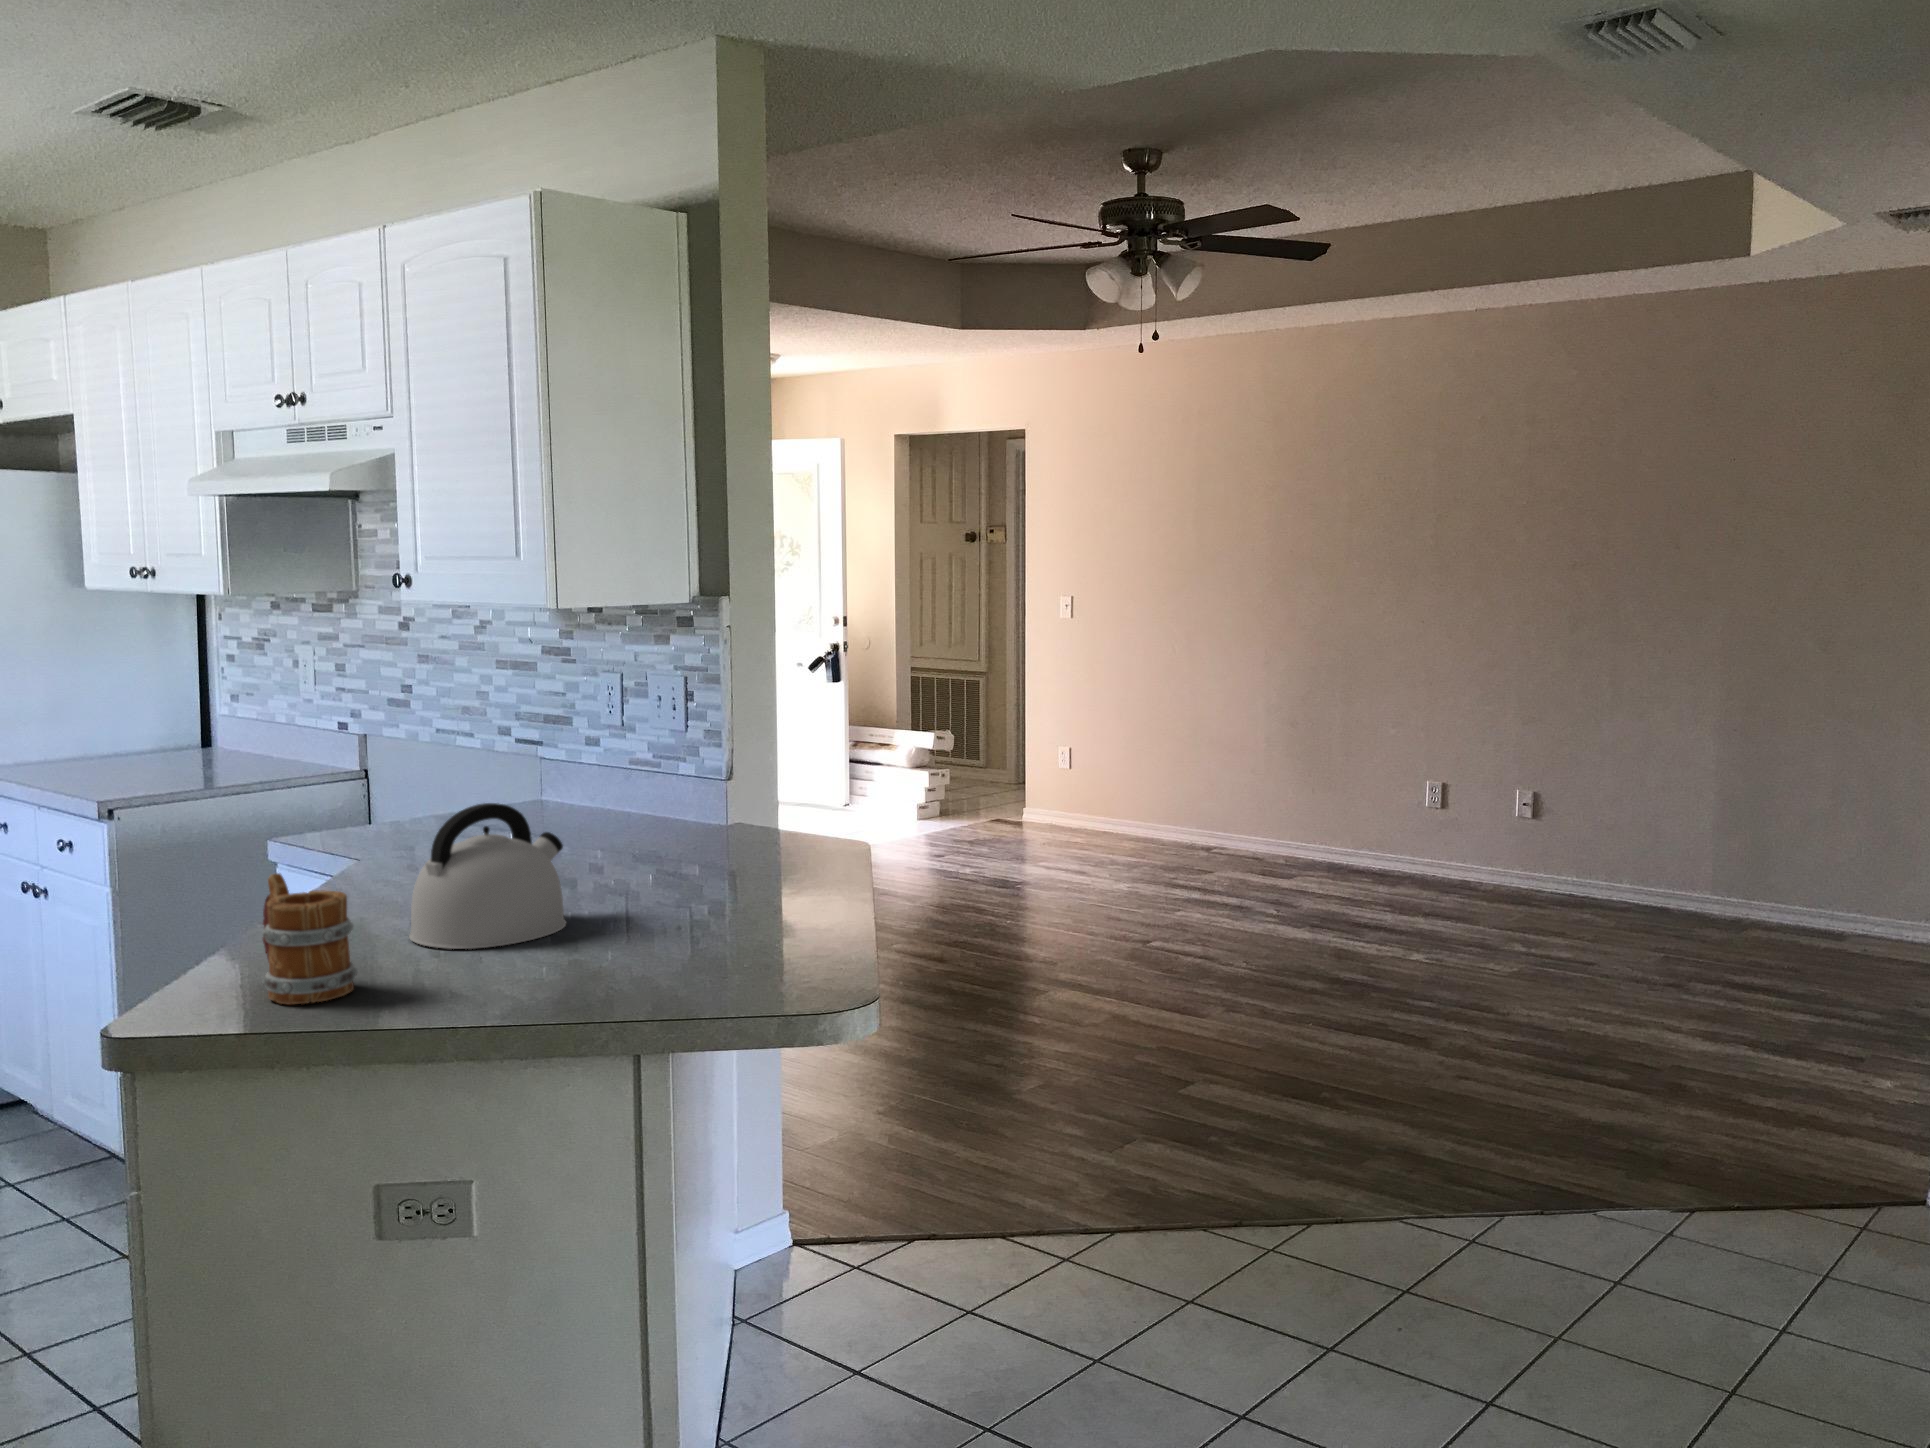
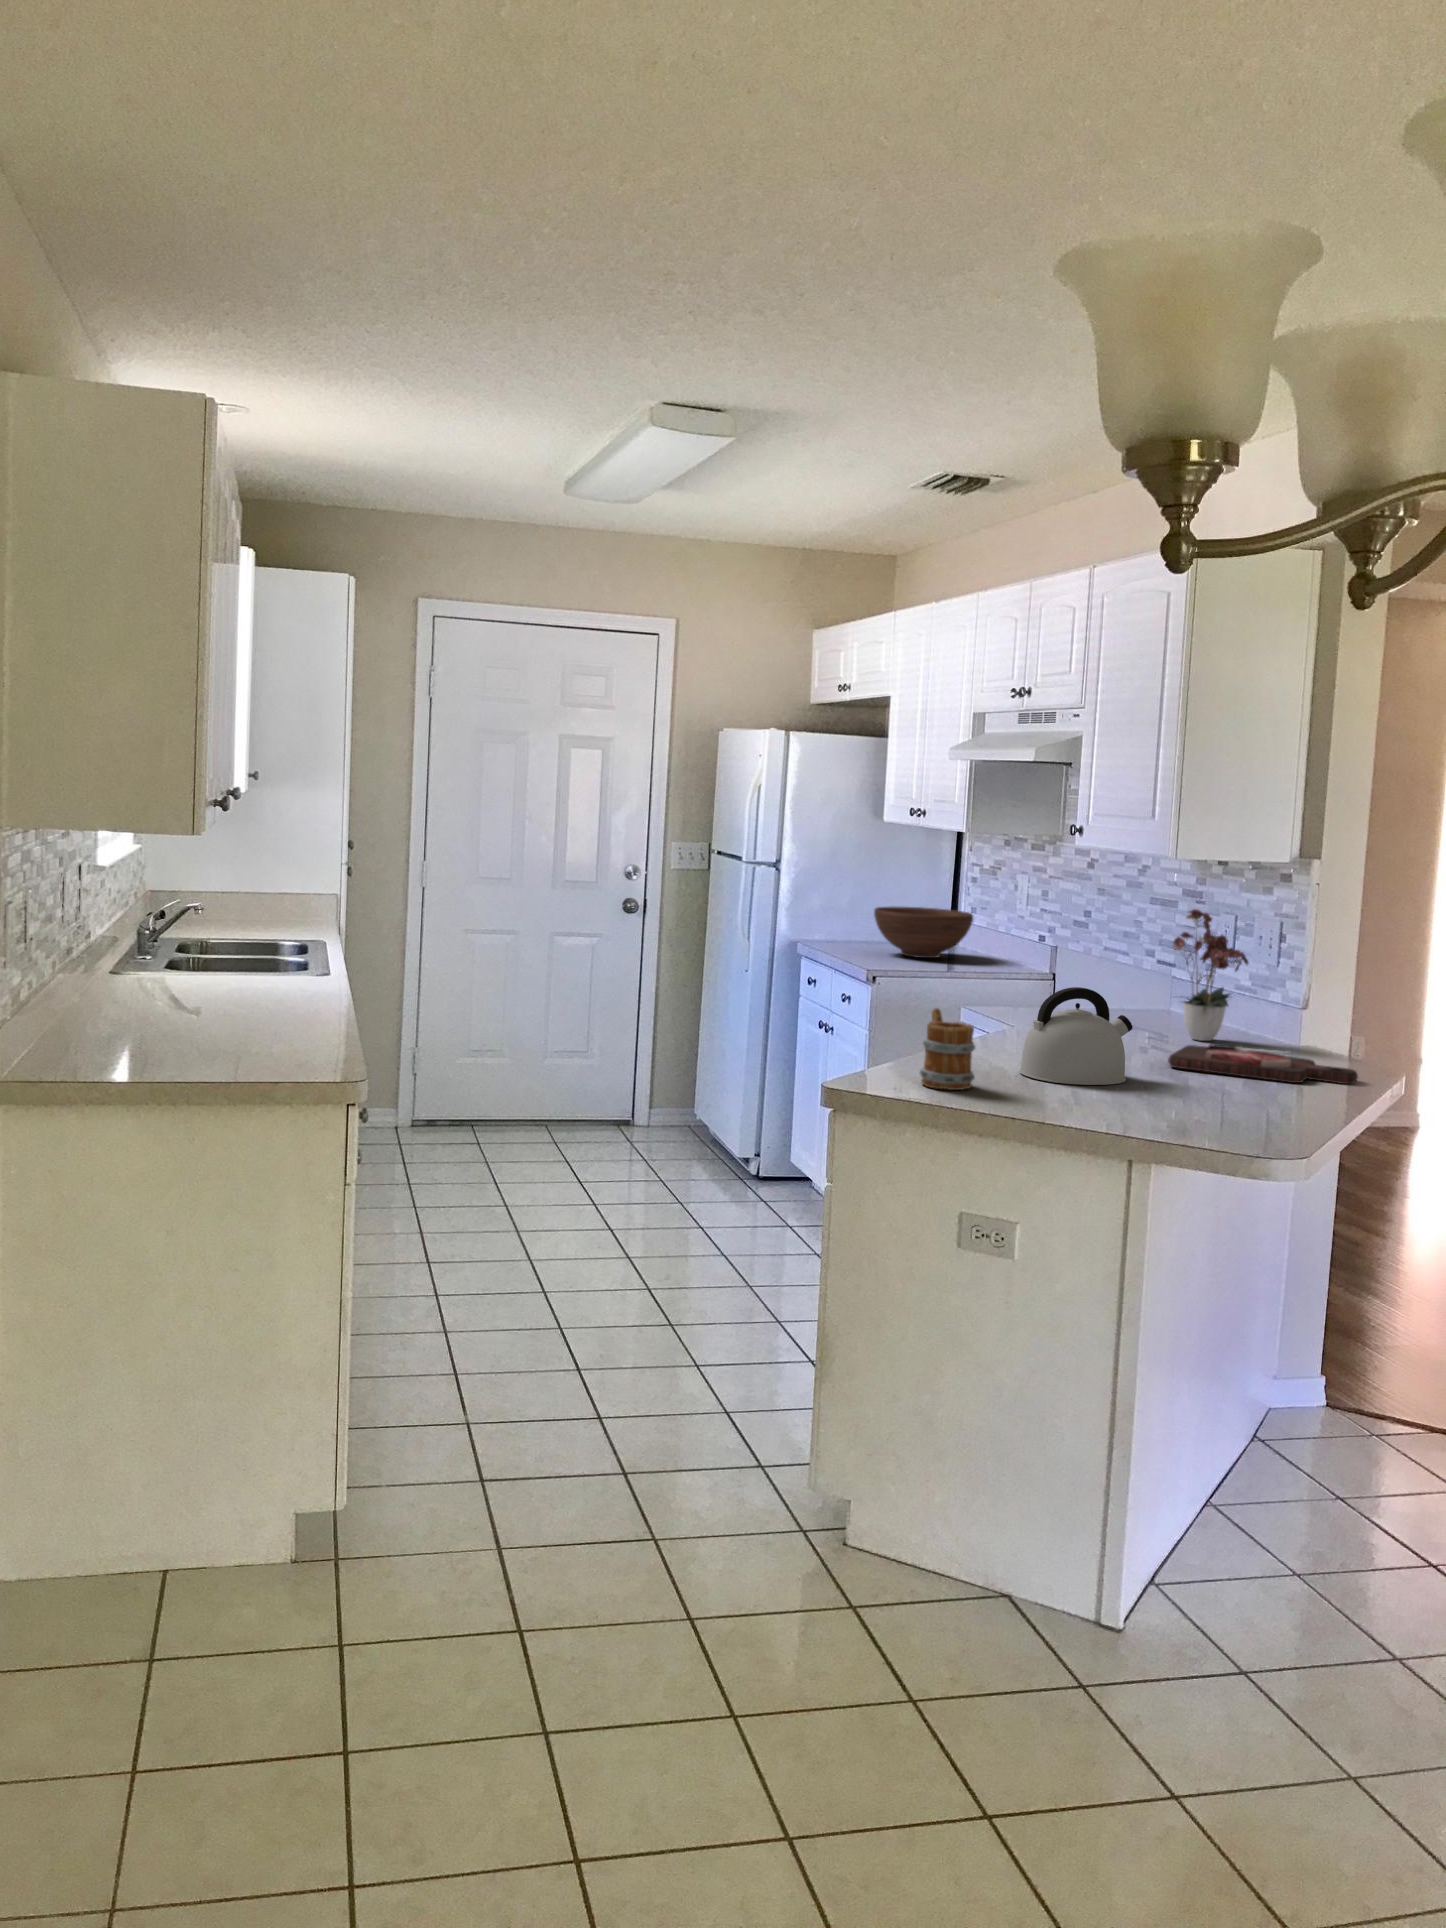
flower arrangement: none [551,662,669,837] -> present [1173,909,1248,1041]
fruit bowl: none [90,701,241,771] -> present [874,907,973,958]
cutting board: none [601,841,832,887] -> present [1168,1044,1358,1084]

